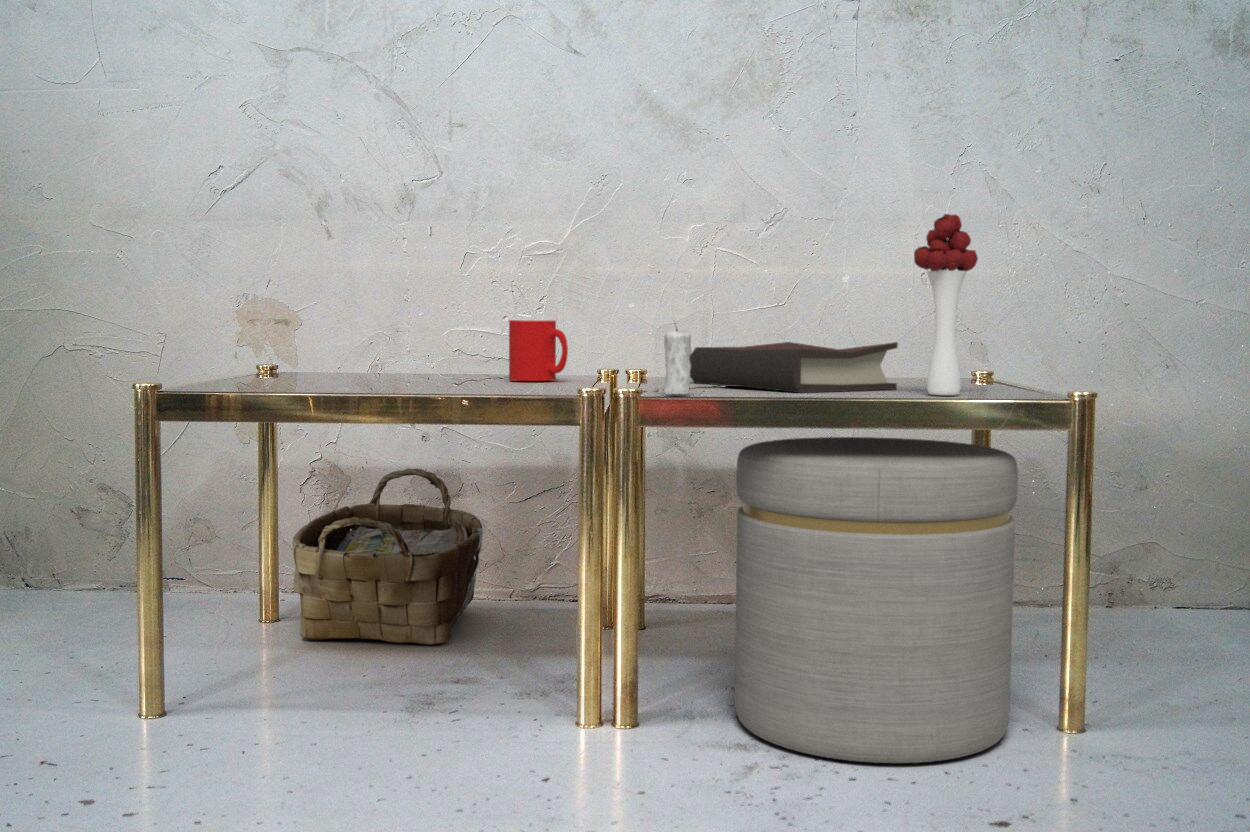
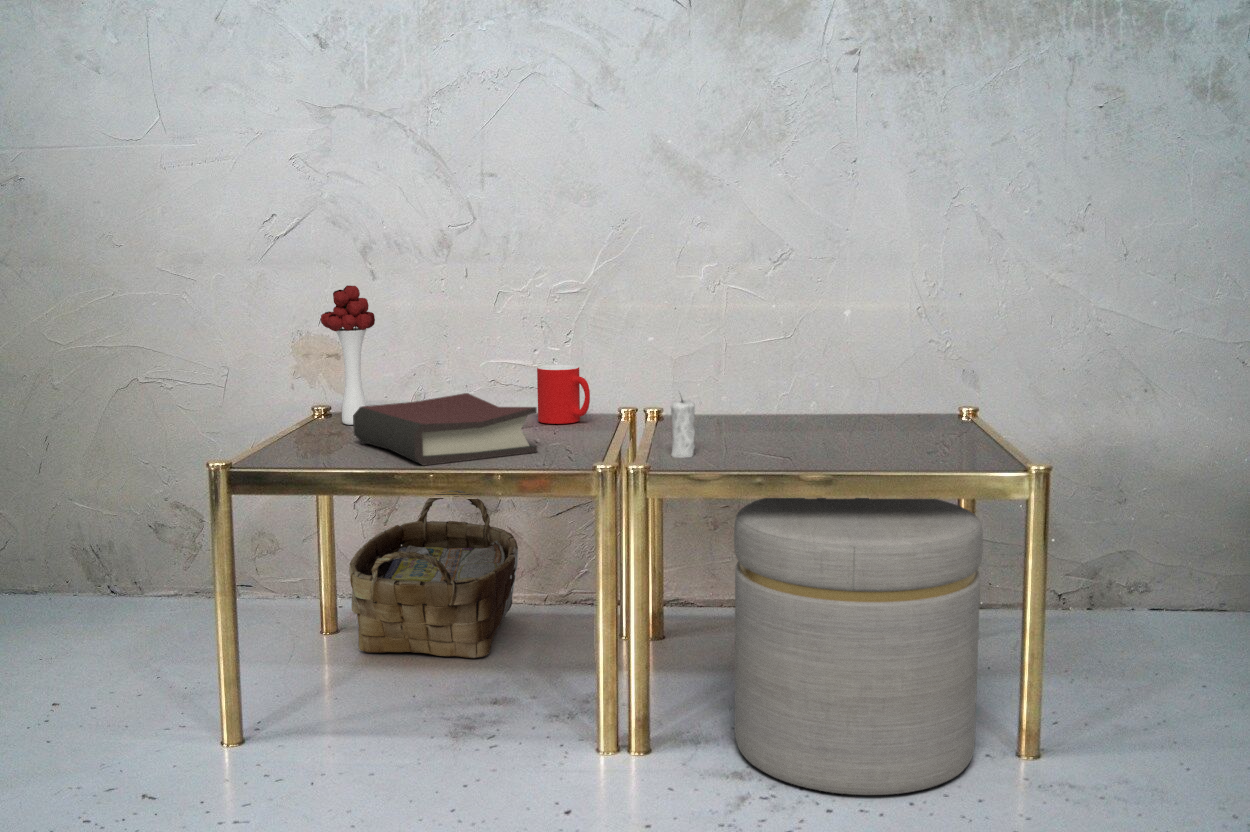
flower bouquet: present [914,214,978,395] -> present [321,285,375,425]
hardback book: present [689,342,898,393] -> present [353,393,537,466]

